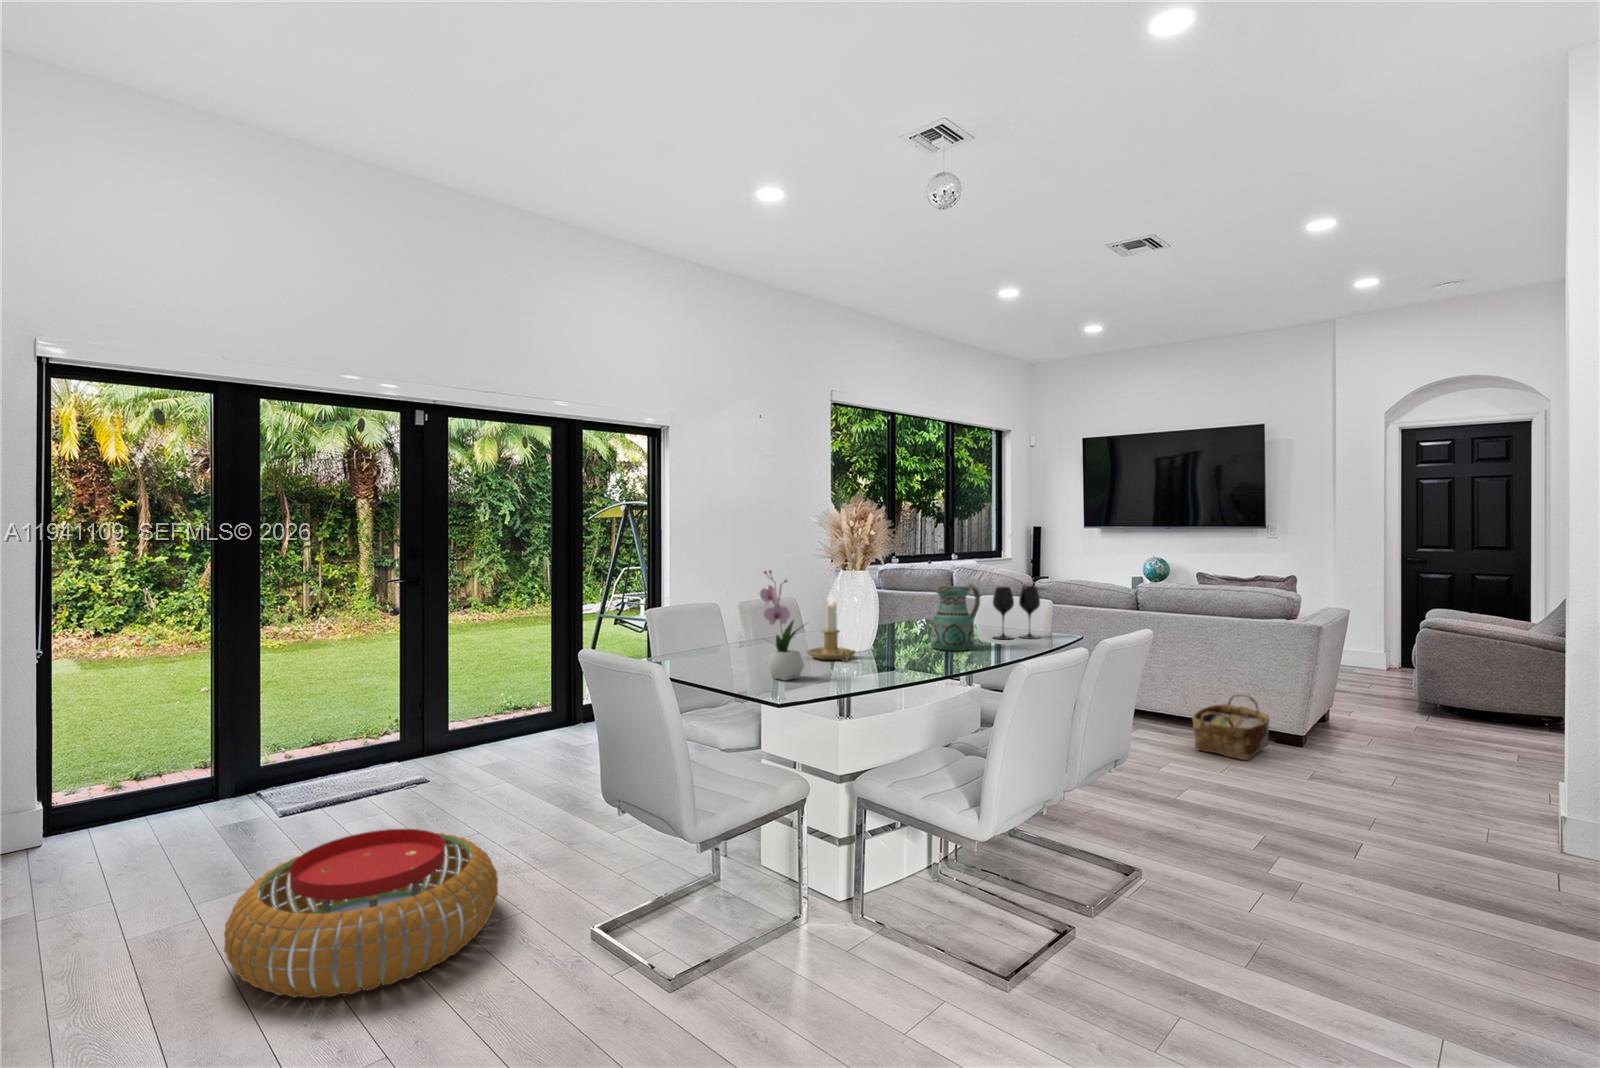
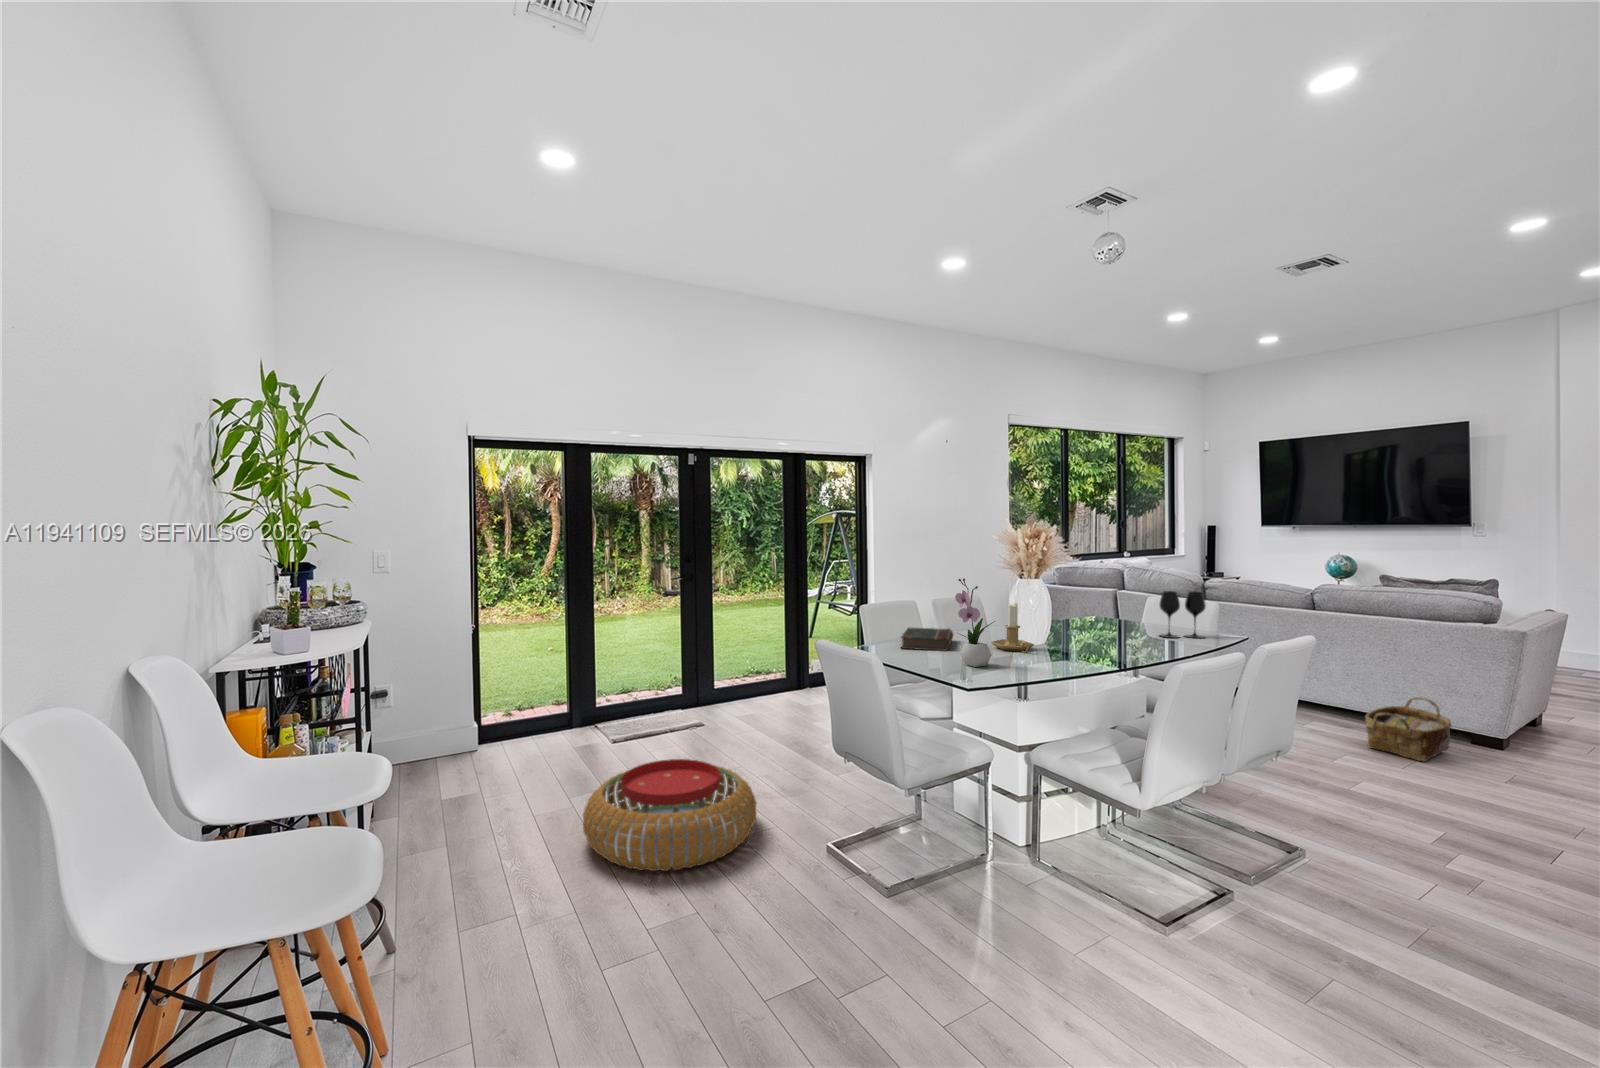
ceramic pitcher: present [931,585,980,651] -> none [1101,590,1147,647]
book: none [696,637,762,664] -> present [901,627,953,651]

